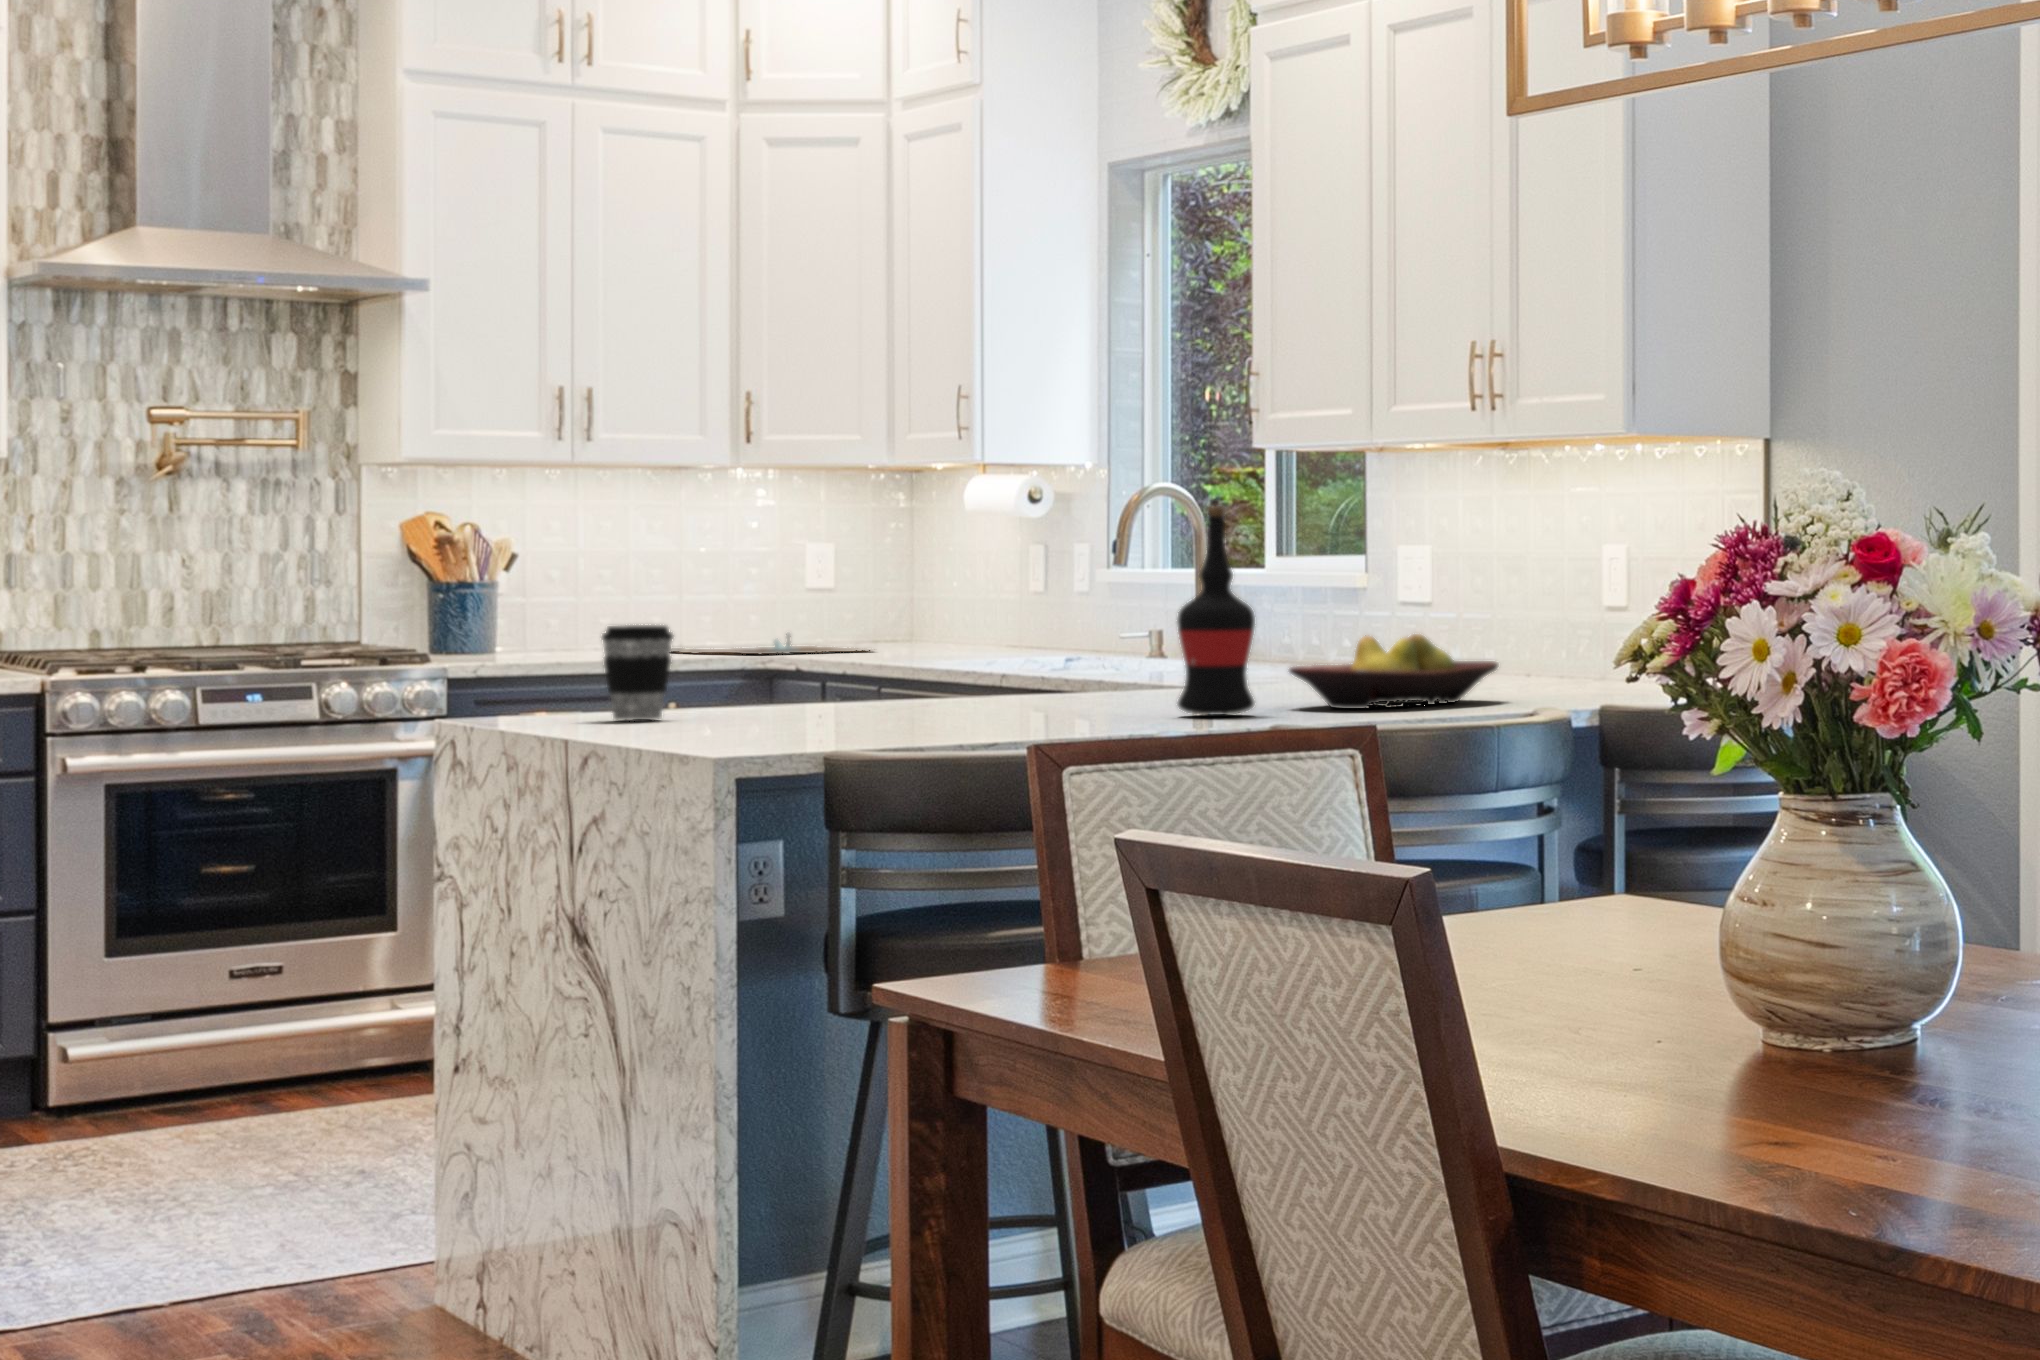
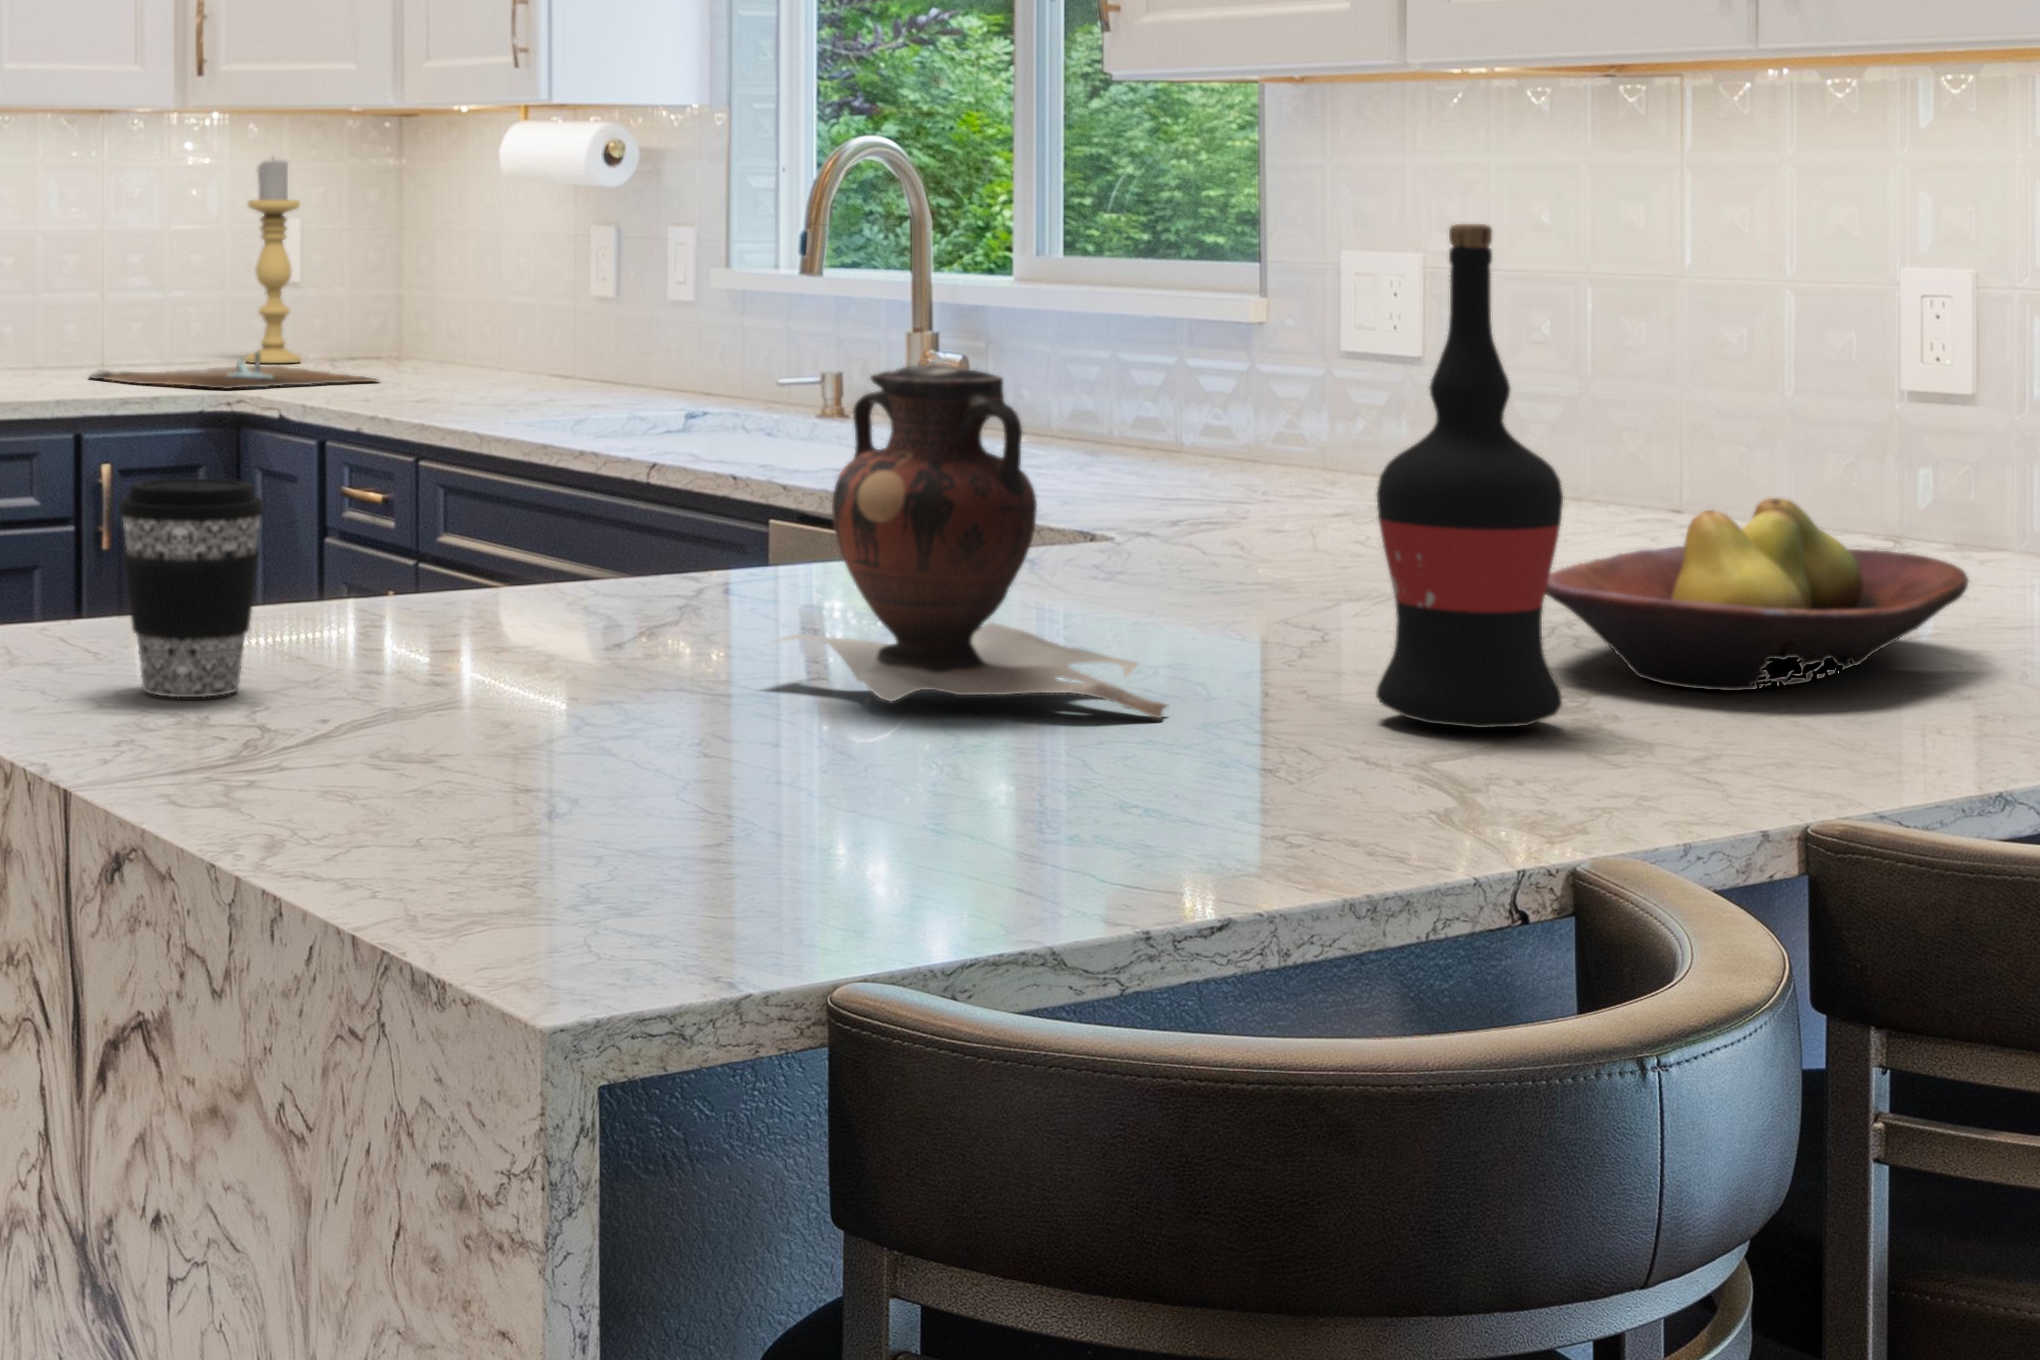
candle holder: none [790,502,832,646] -> present [245,160,301,363]
vase: none [918,570,1091,716] -> present [778,365,1167,718]

